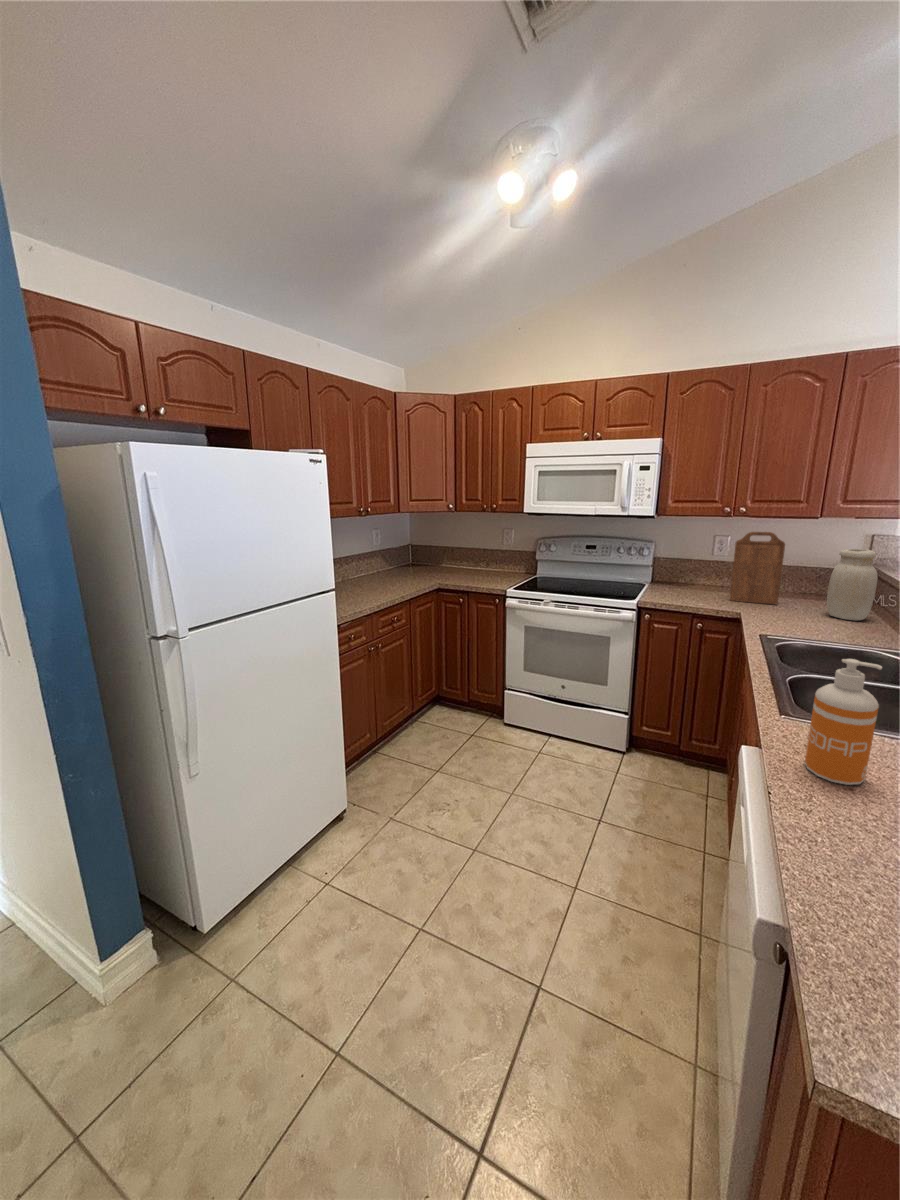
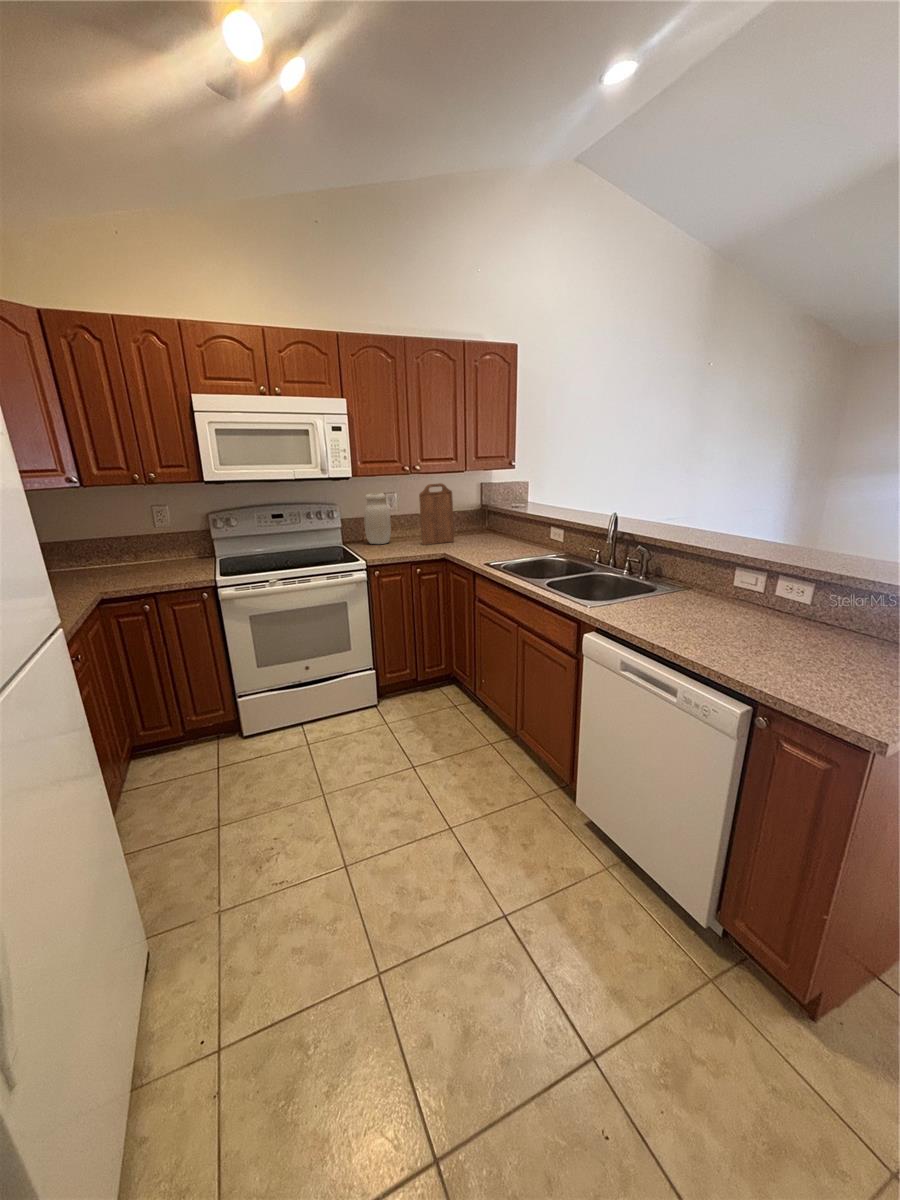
jar: present [827,549,878,620] -> present [364,493,391,544]
soap dispenser: present [805,659,882,785] -> none [626,550,662,628]

